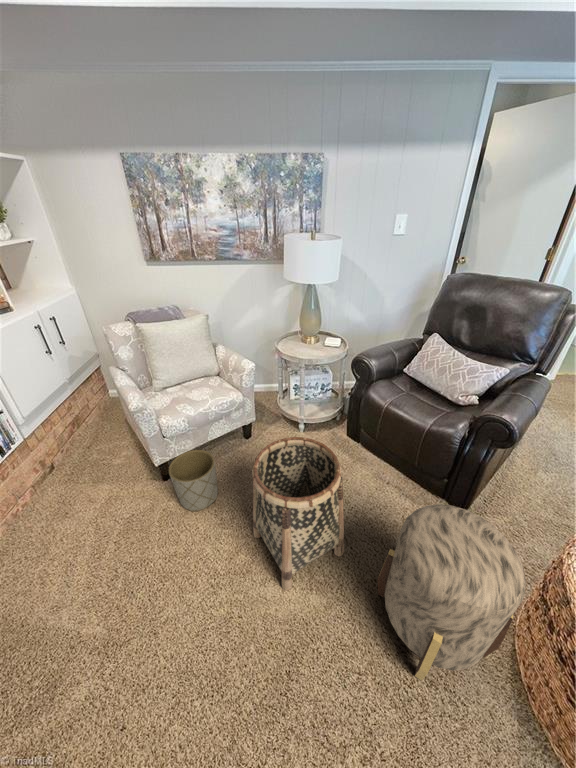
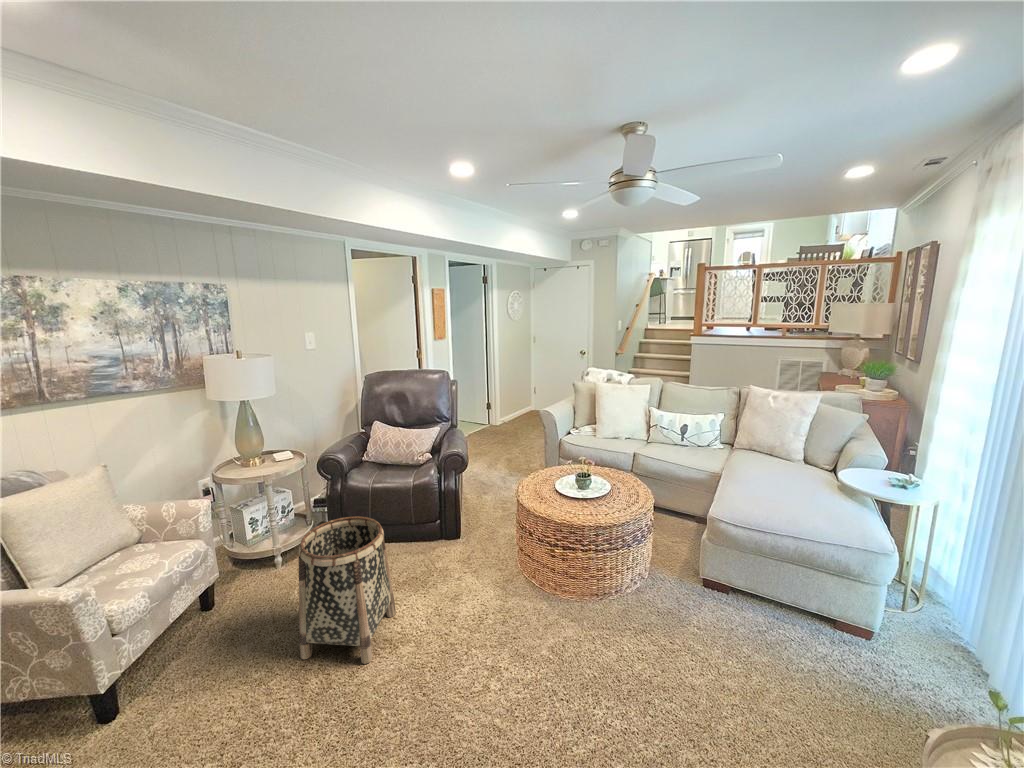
planter: present [169,450,218,512] -> none [146,614,223,706]
ottoman: present [378,504,526,681] -> none [432,503,511,628]

